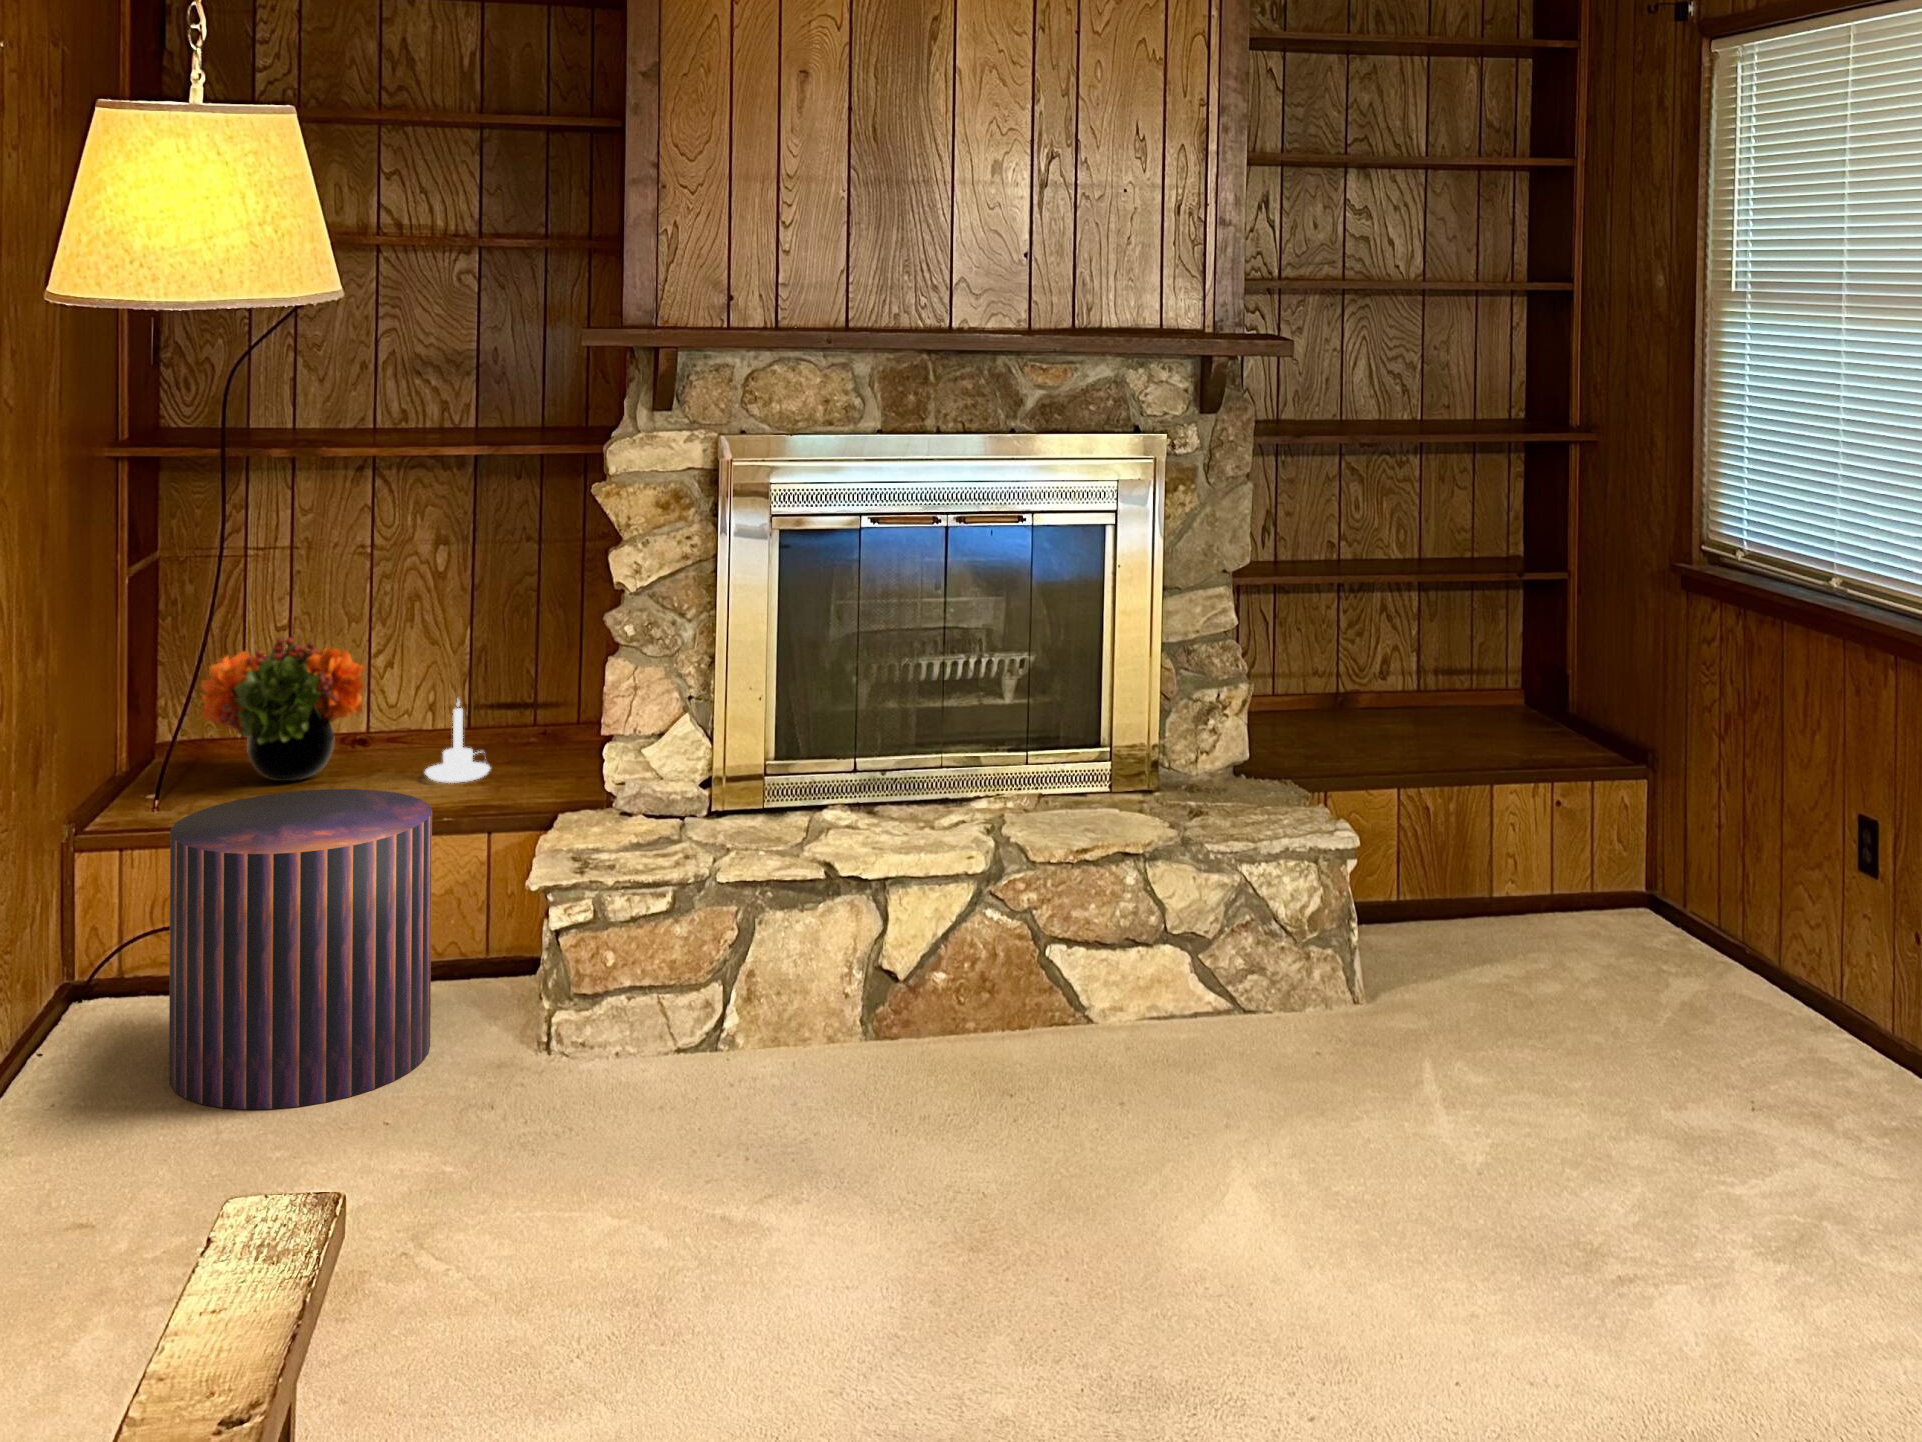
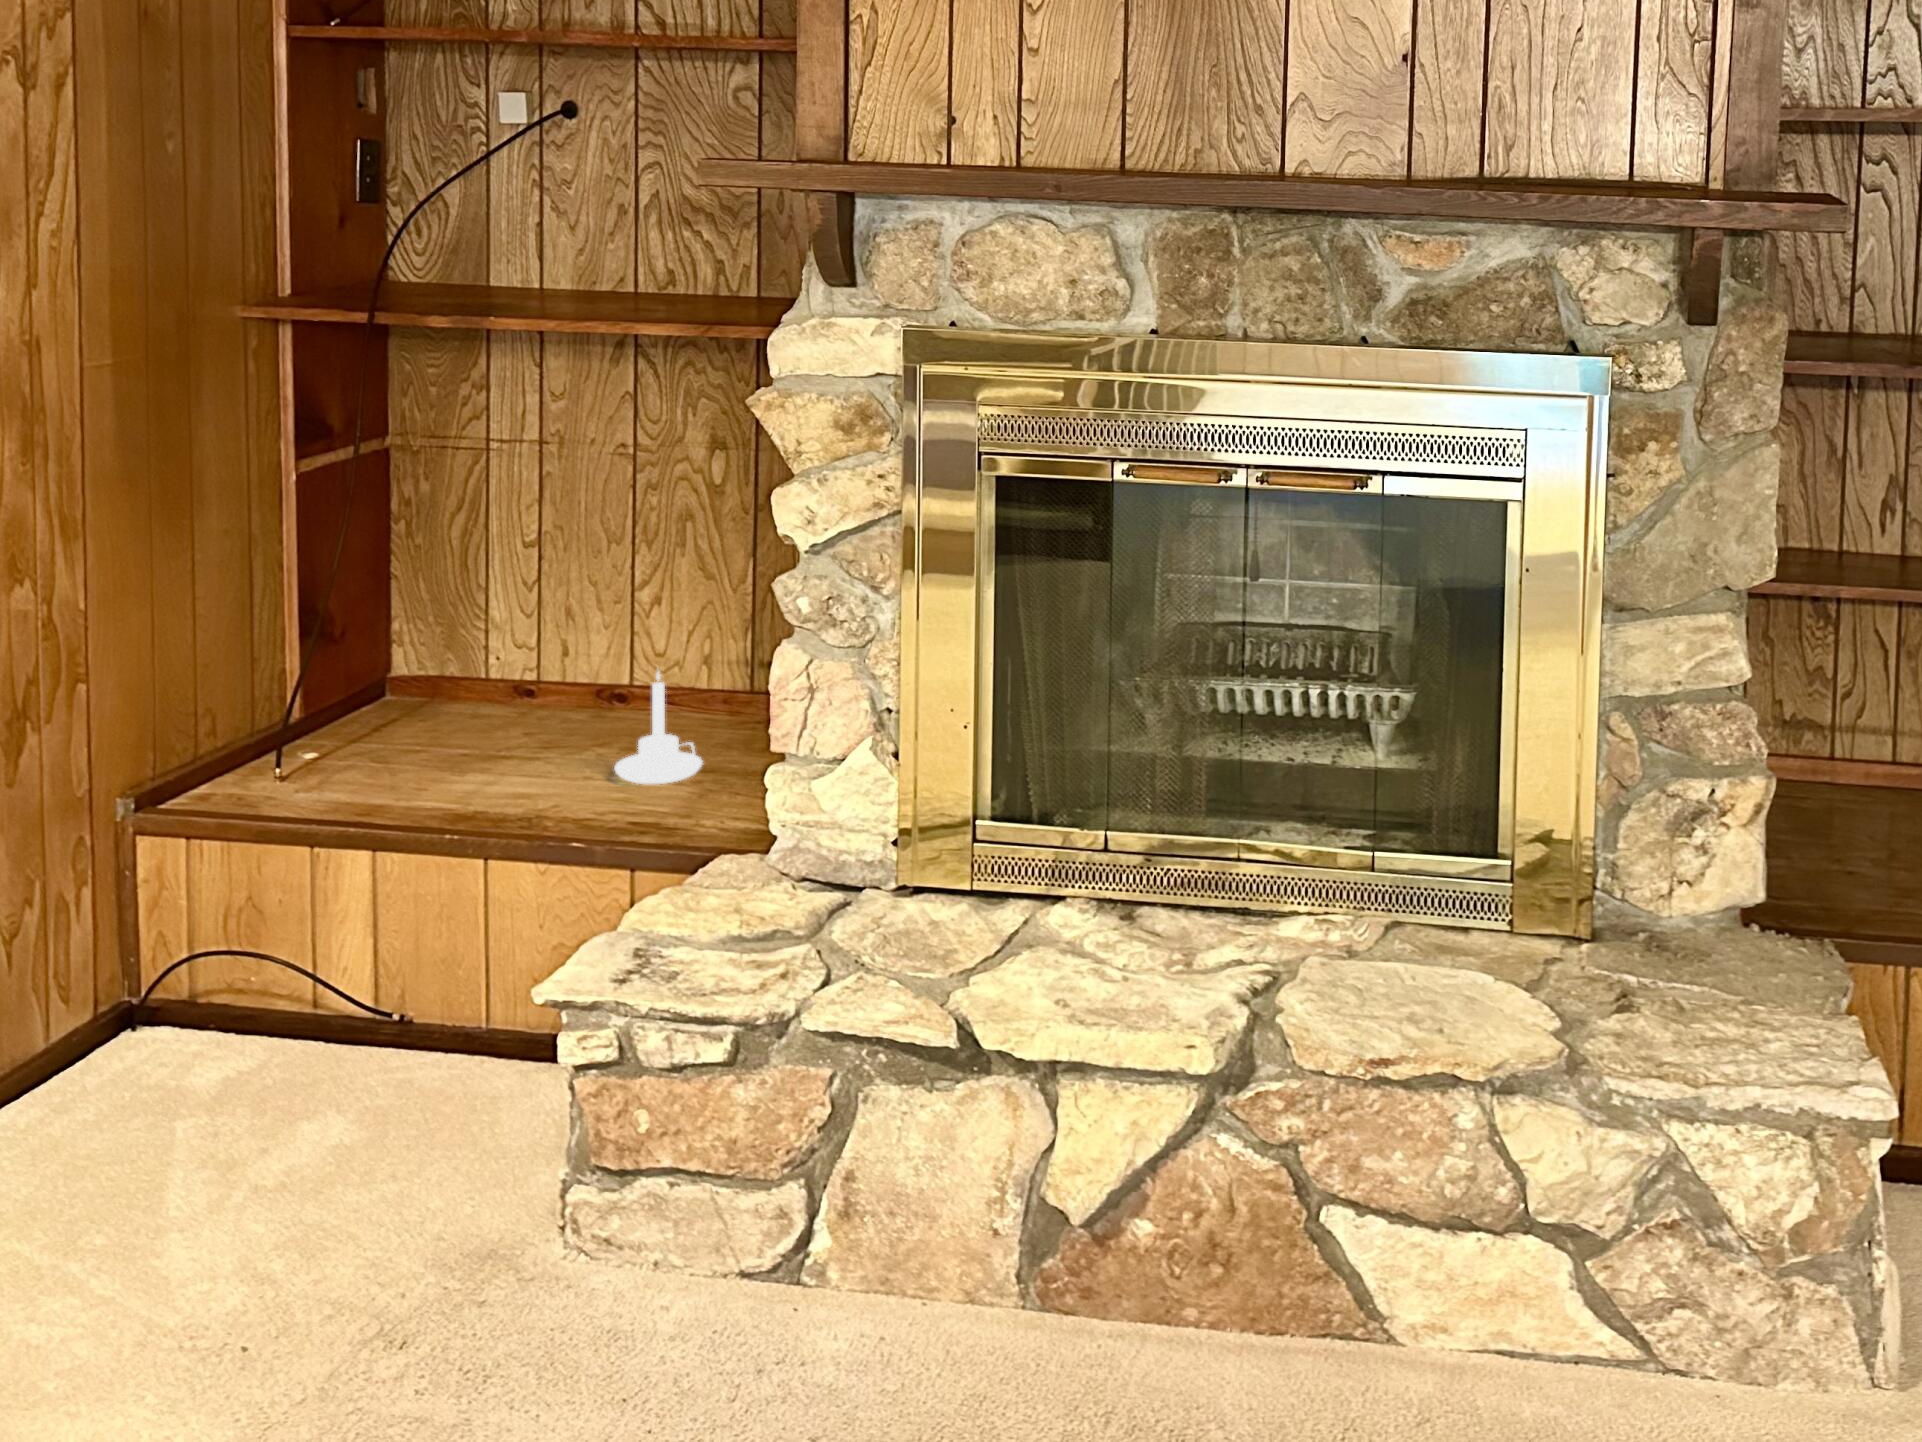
flower arrangement: present [201,637,366,781] -> none [355,567,580,755]
pouf: present [169,789,432,1109] -> none [77,797,464,1275]

